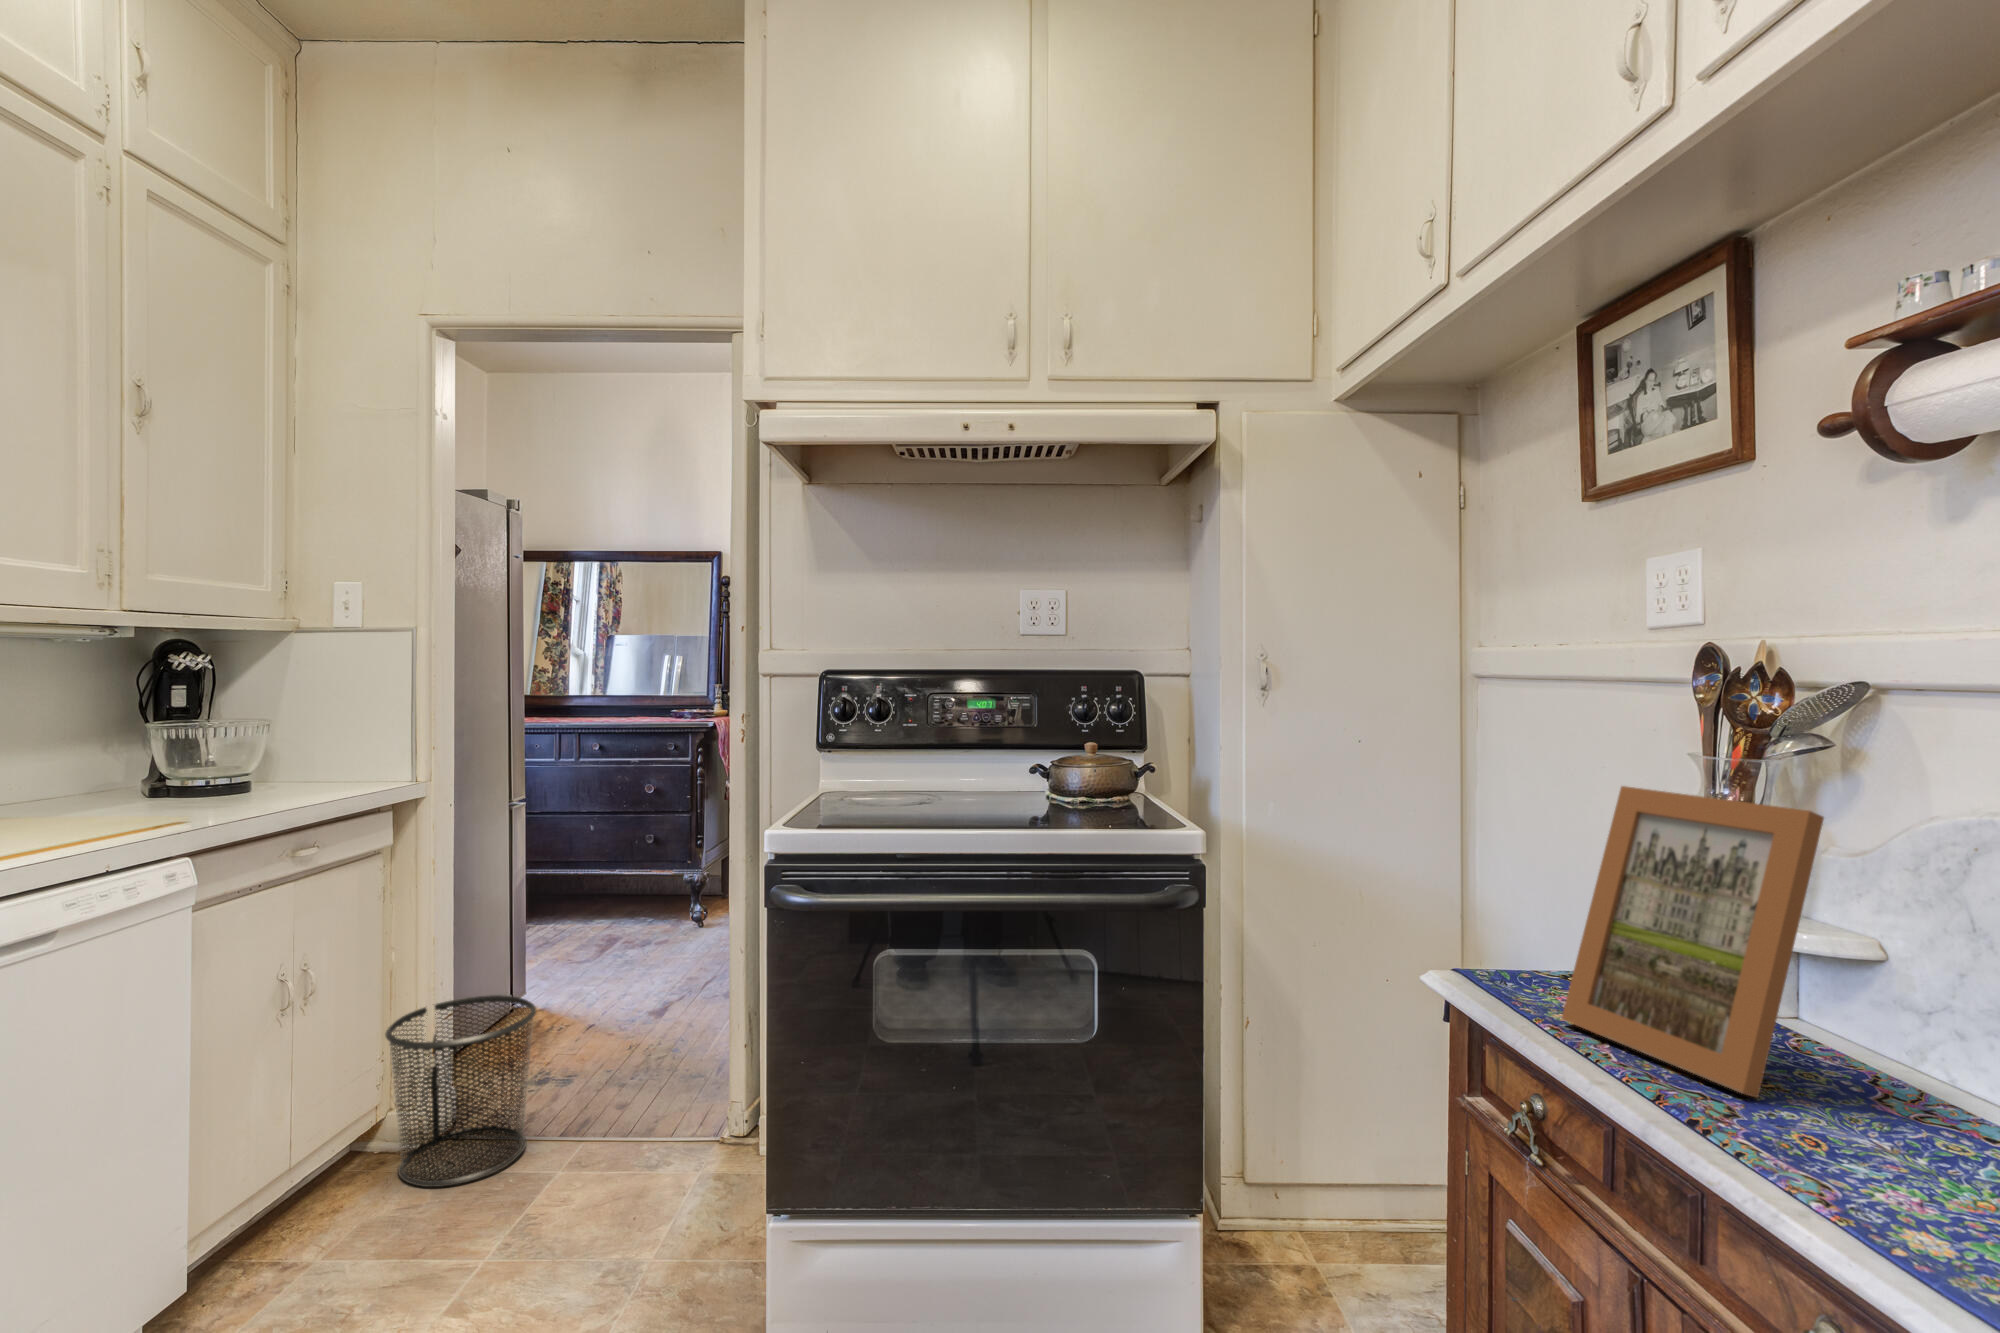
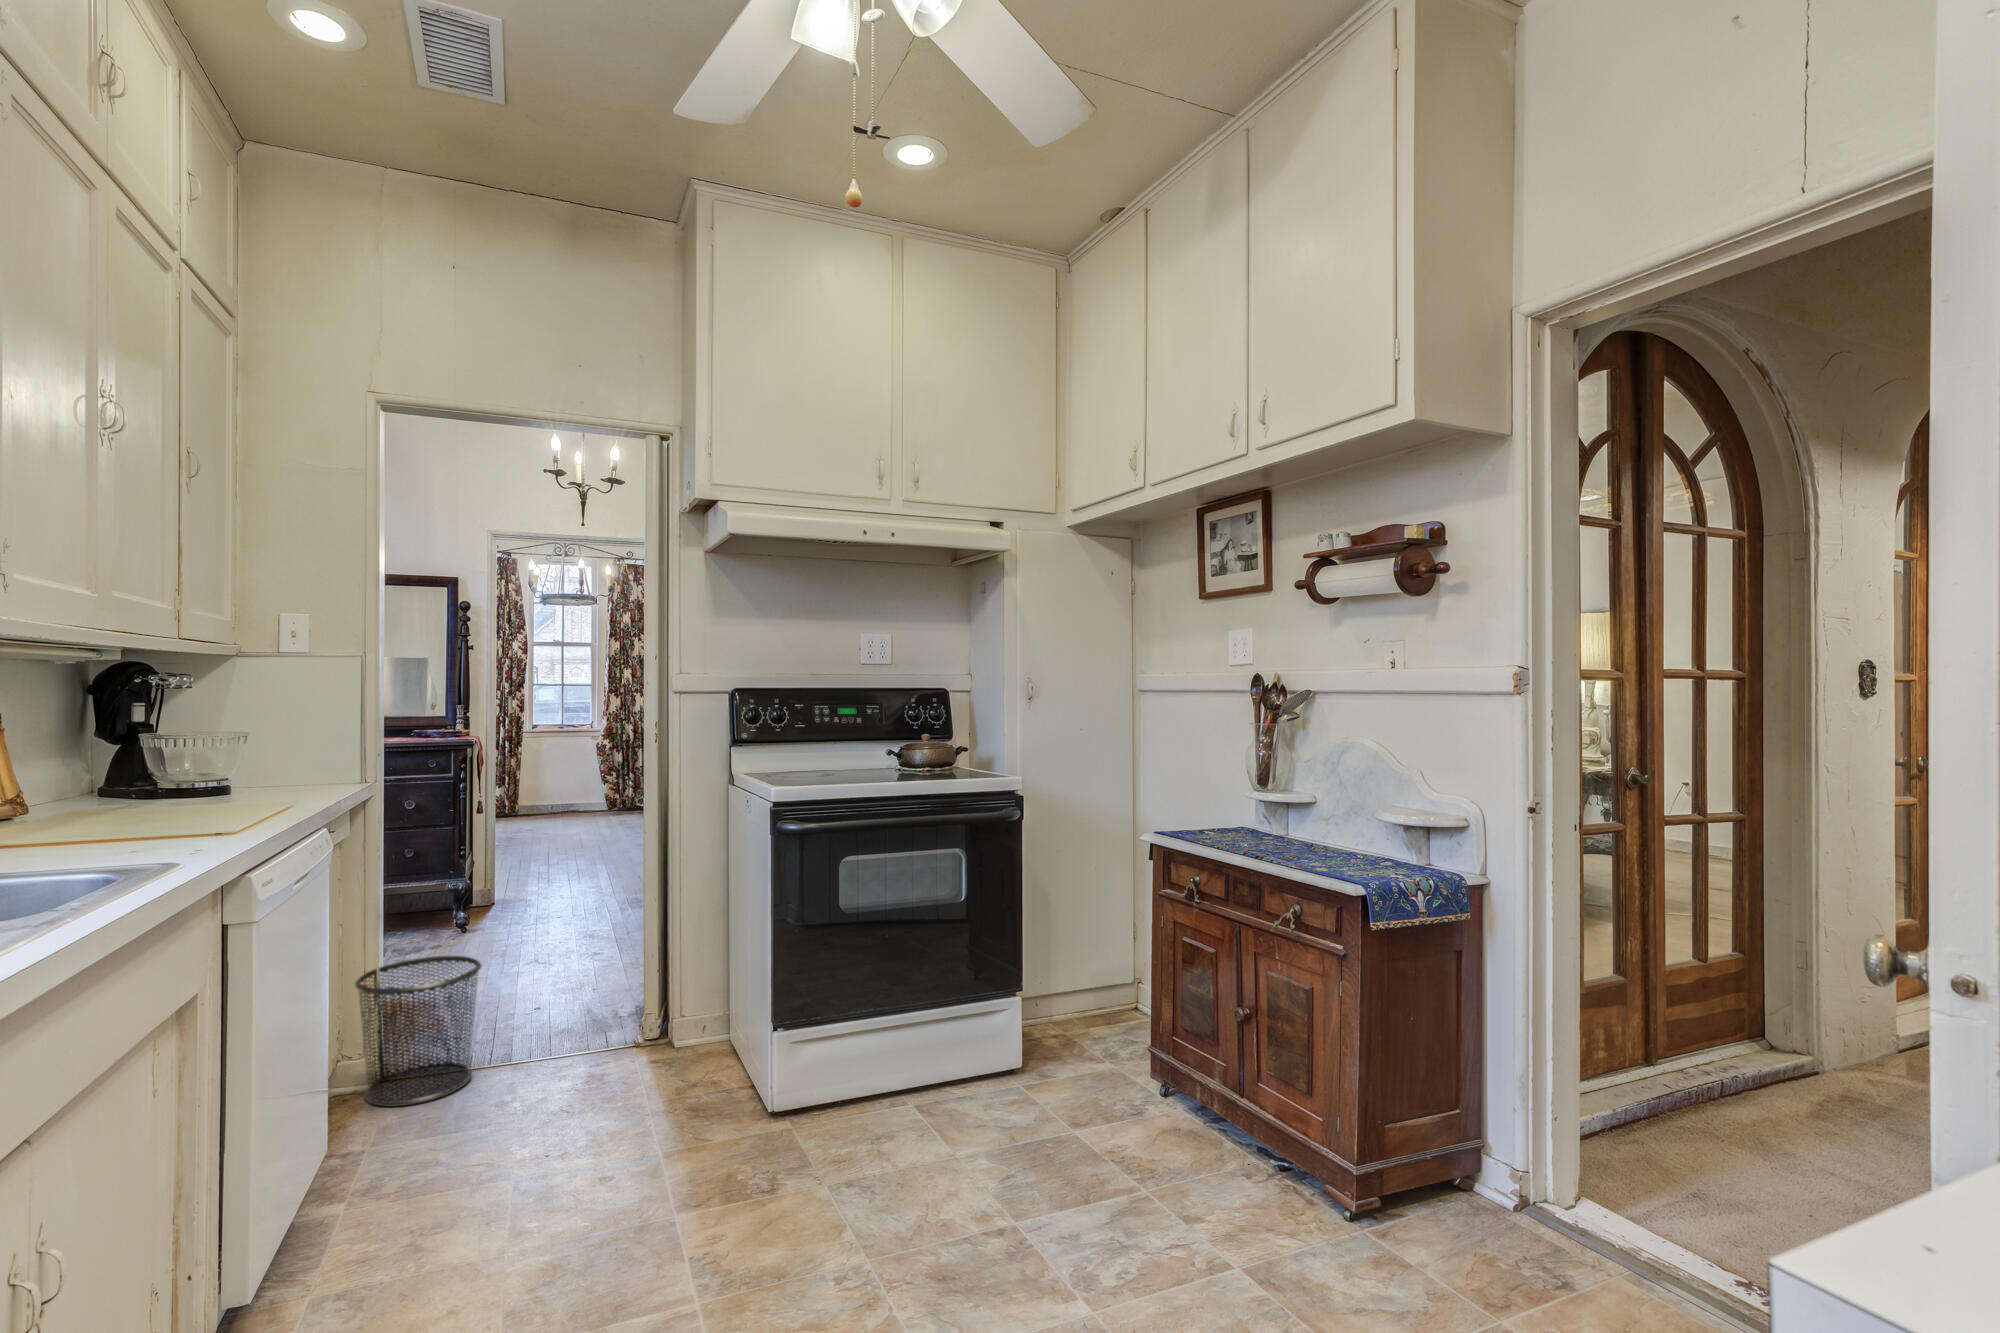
picture frame: present [1562,786,1824,1097] -> none [1207,737,1298,852]

